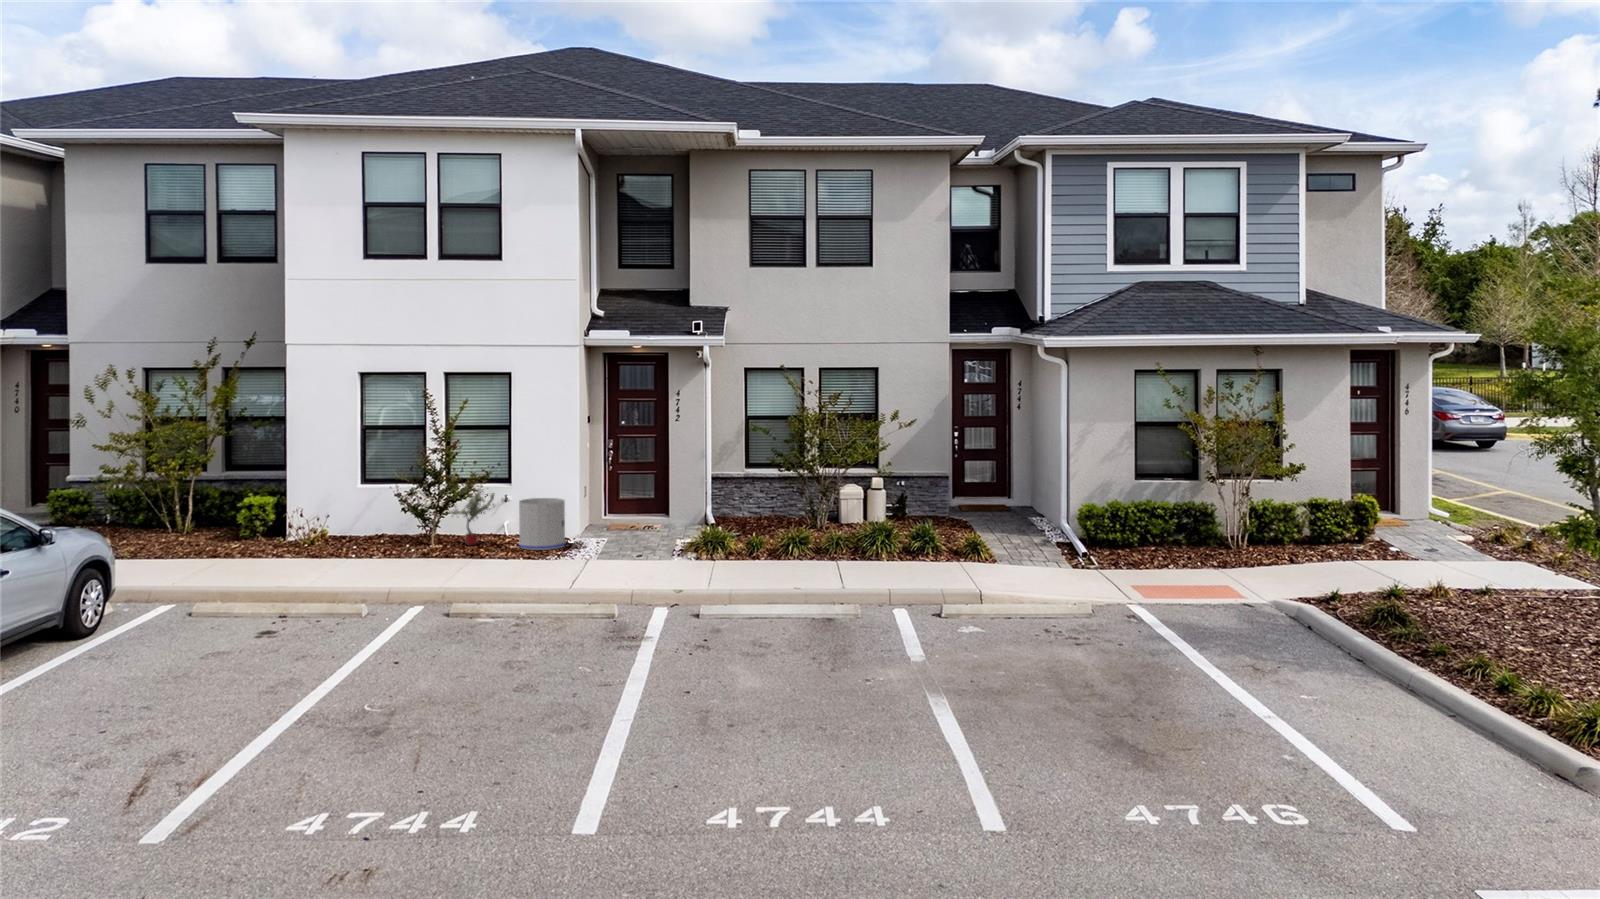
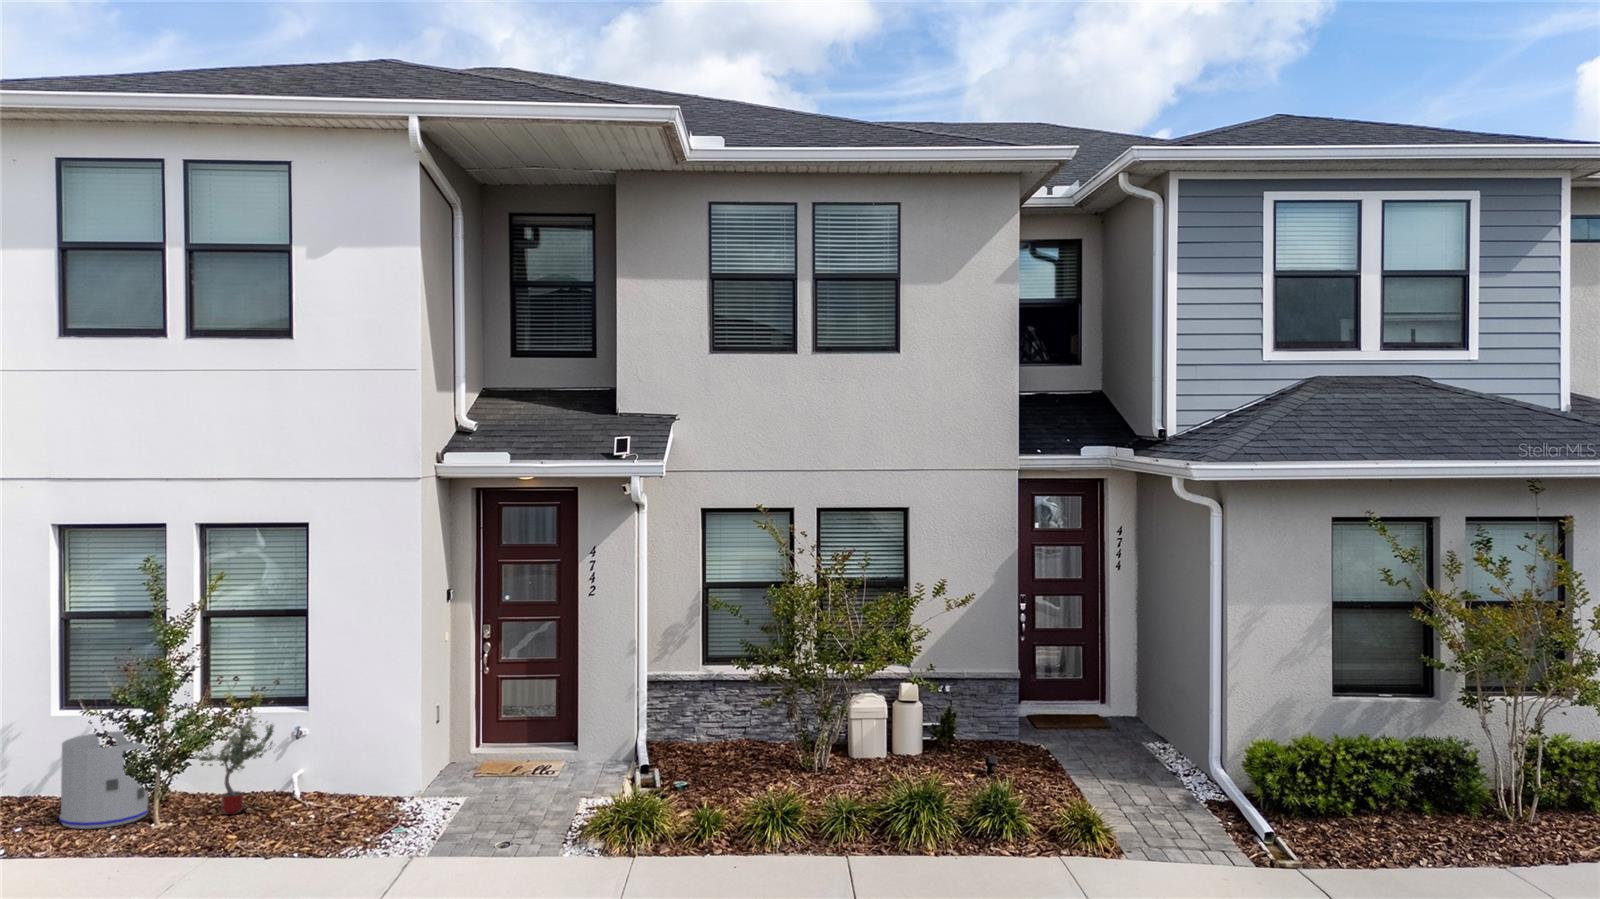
trash can: present [519,498,566,550] -> present [59,731,148,829]

